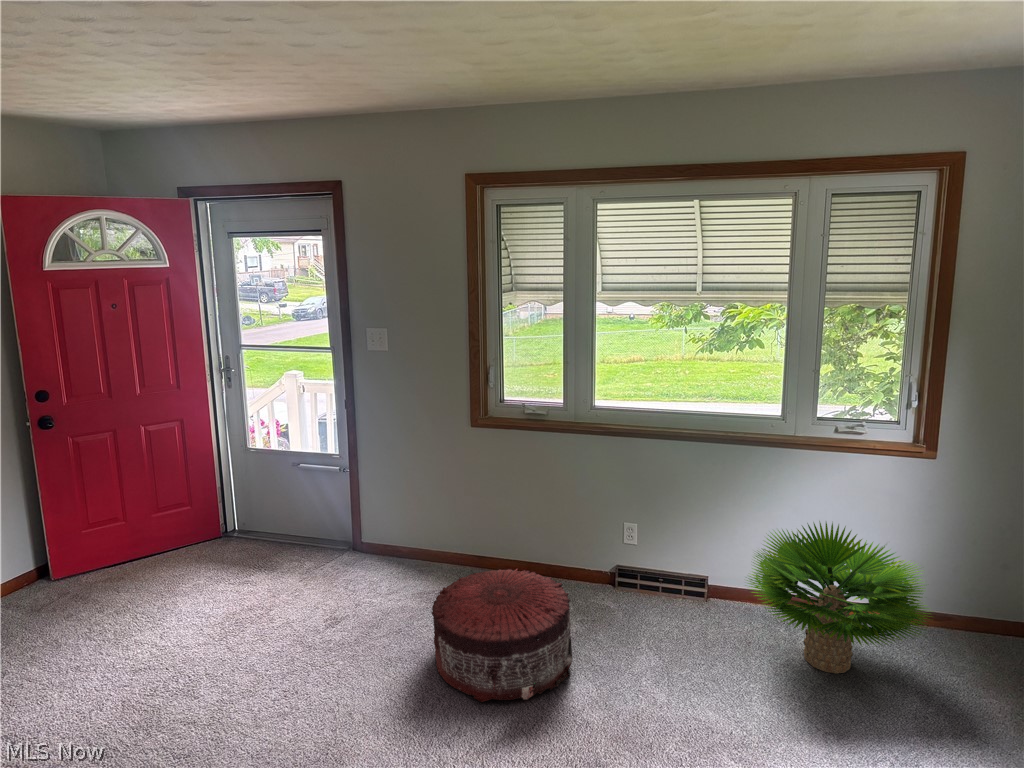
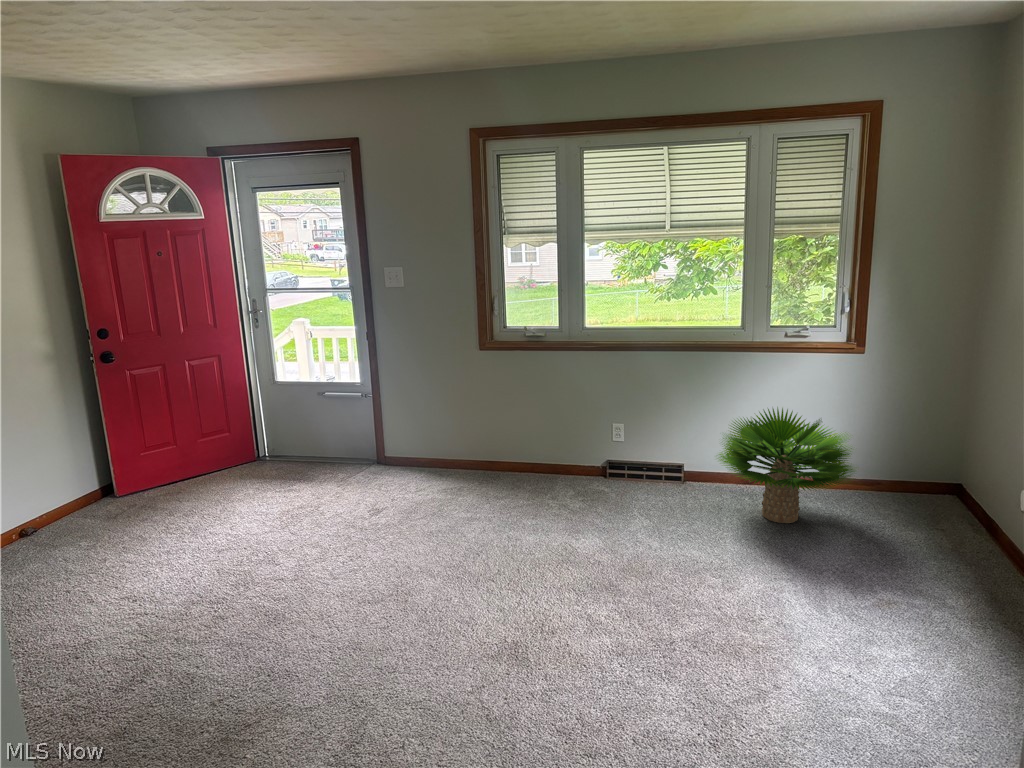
pouf: present [432,569,572,702] -> none [465,459,580,554]

